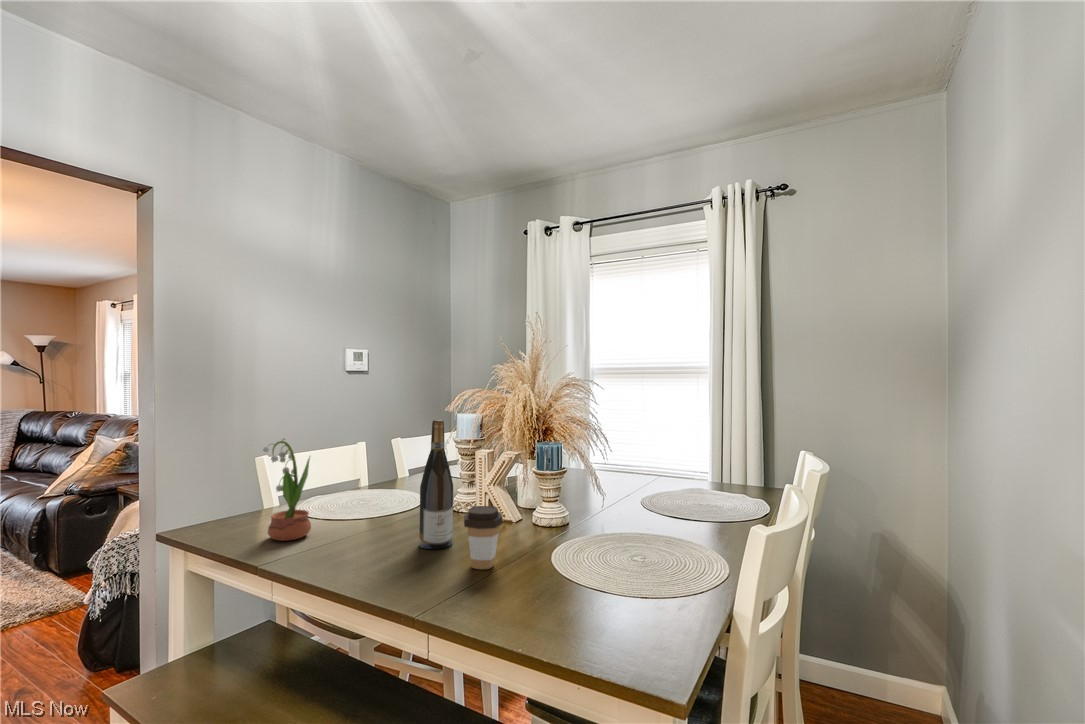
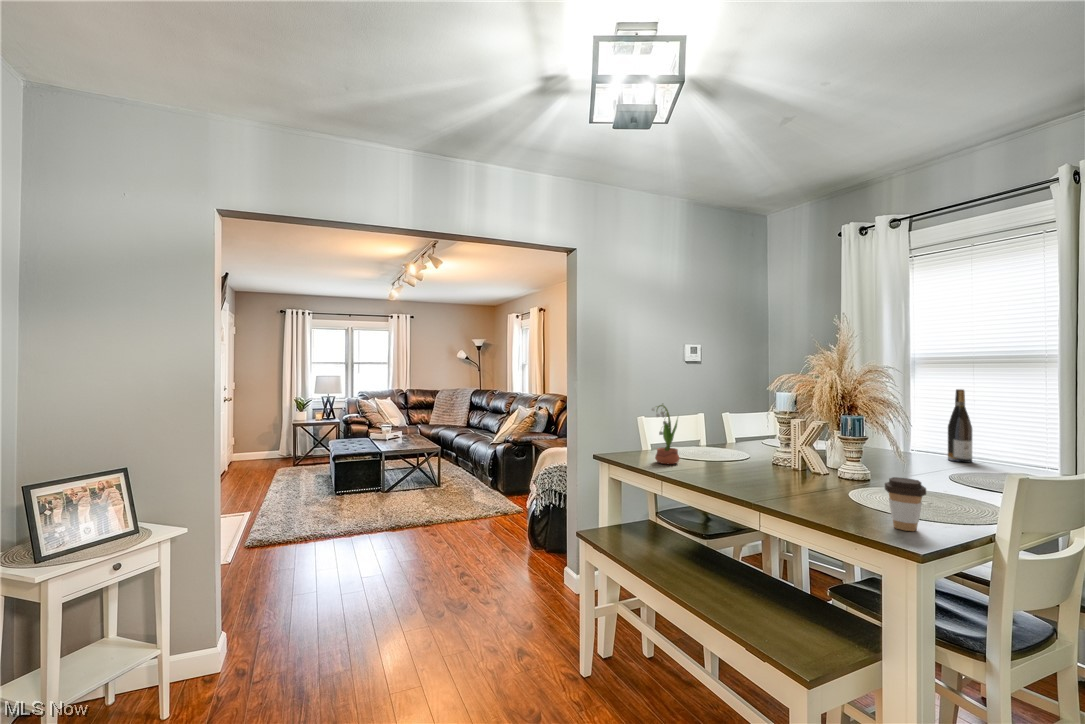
wine bottle: present [419,420,453,549] -> present [948,389,972,462]
coffee cup: present [464,506,503,569] -> present [885,477,926,531]

